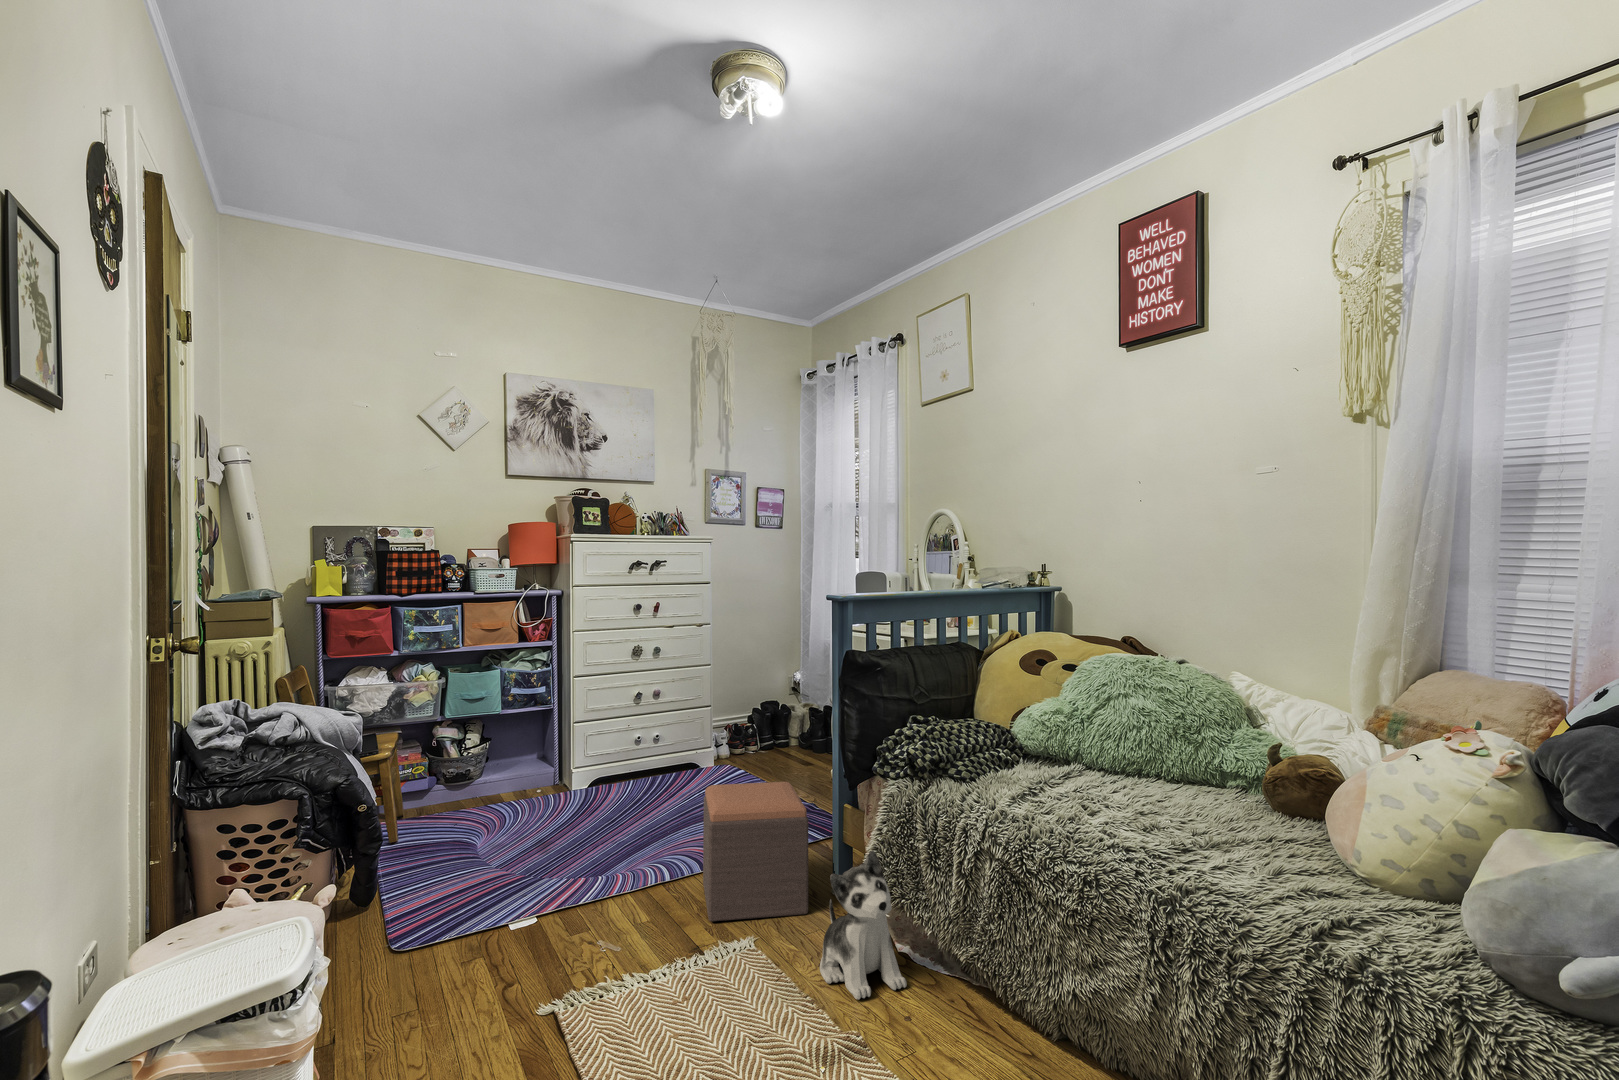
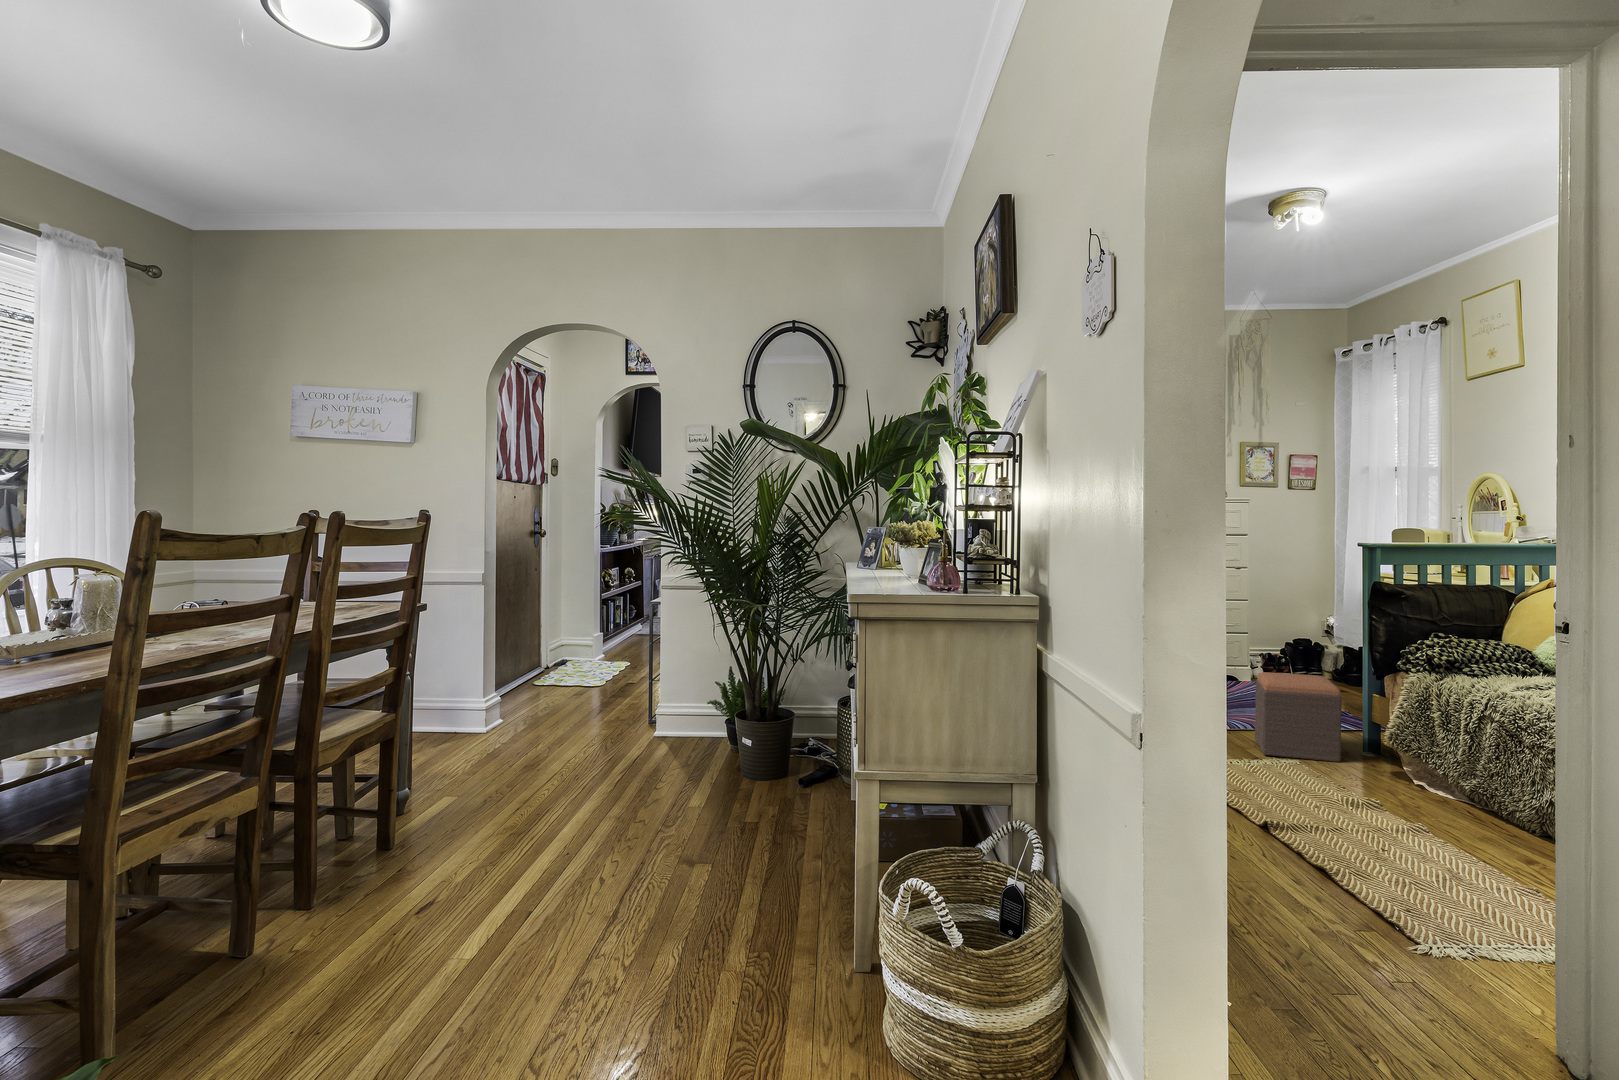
plush toy: present [820,850,907,1000] -> none [1350,710,1419,801]

